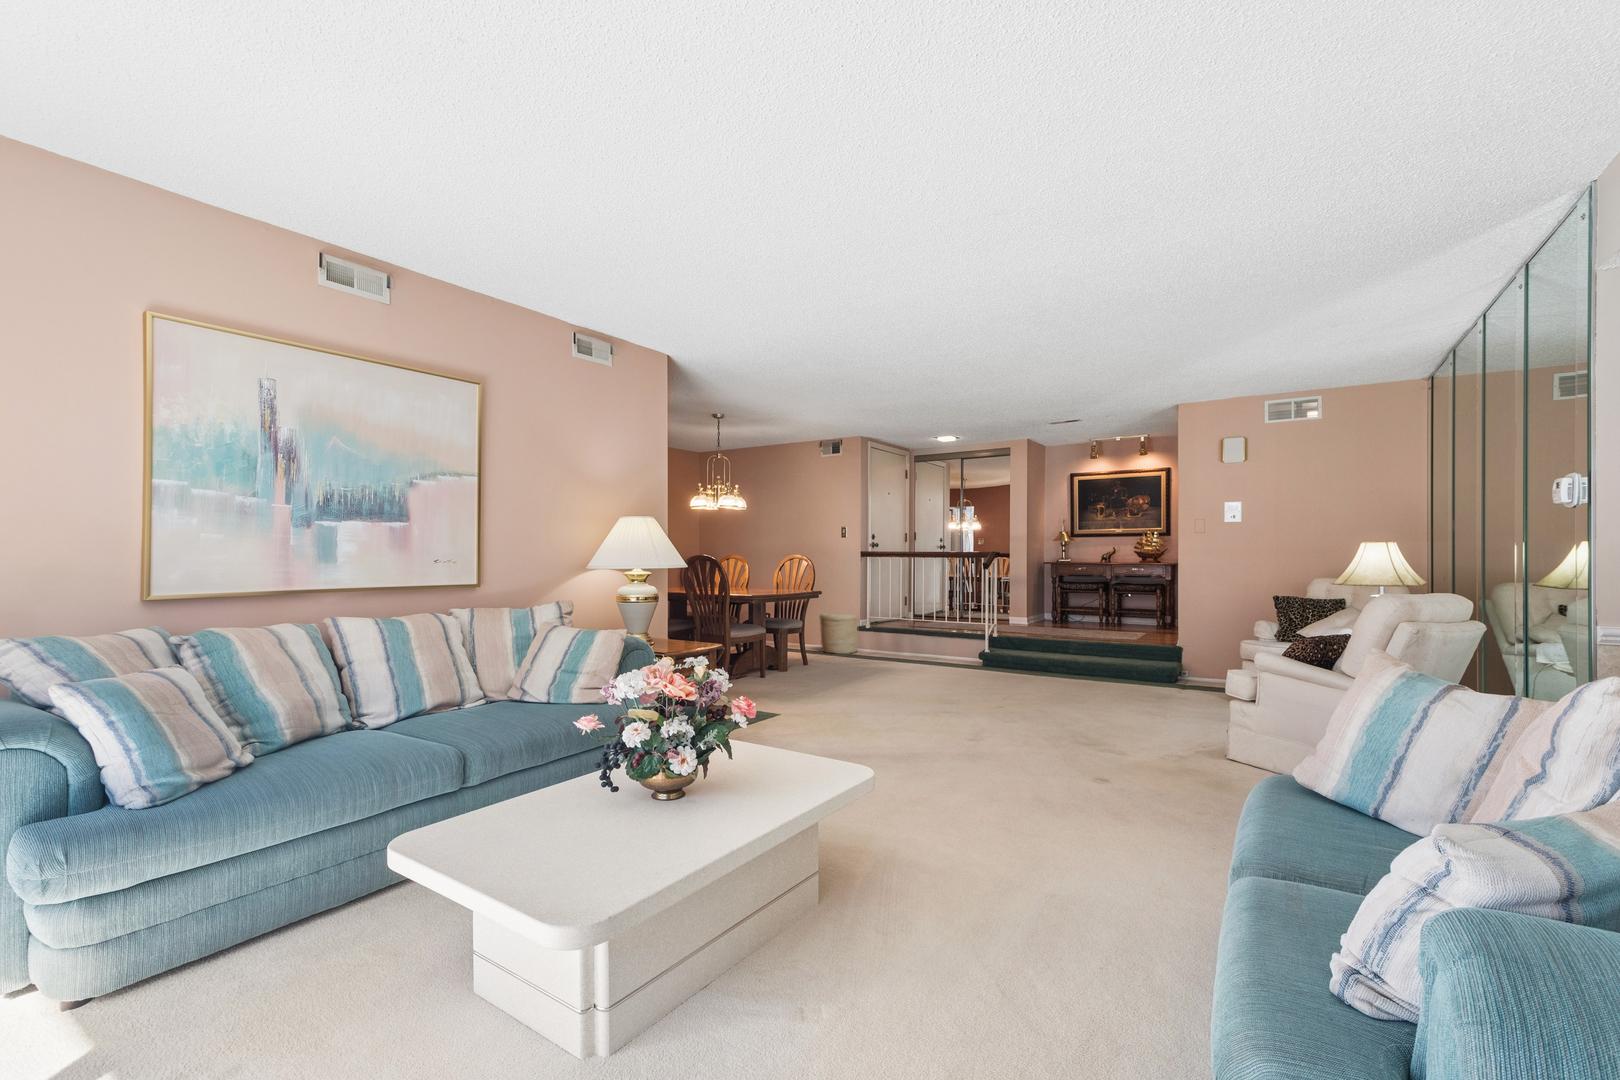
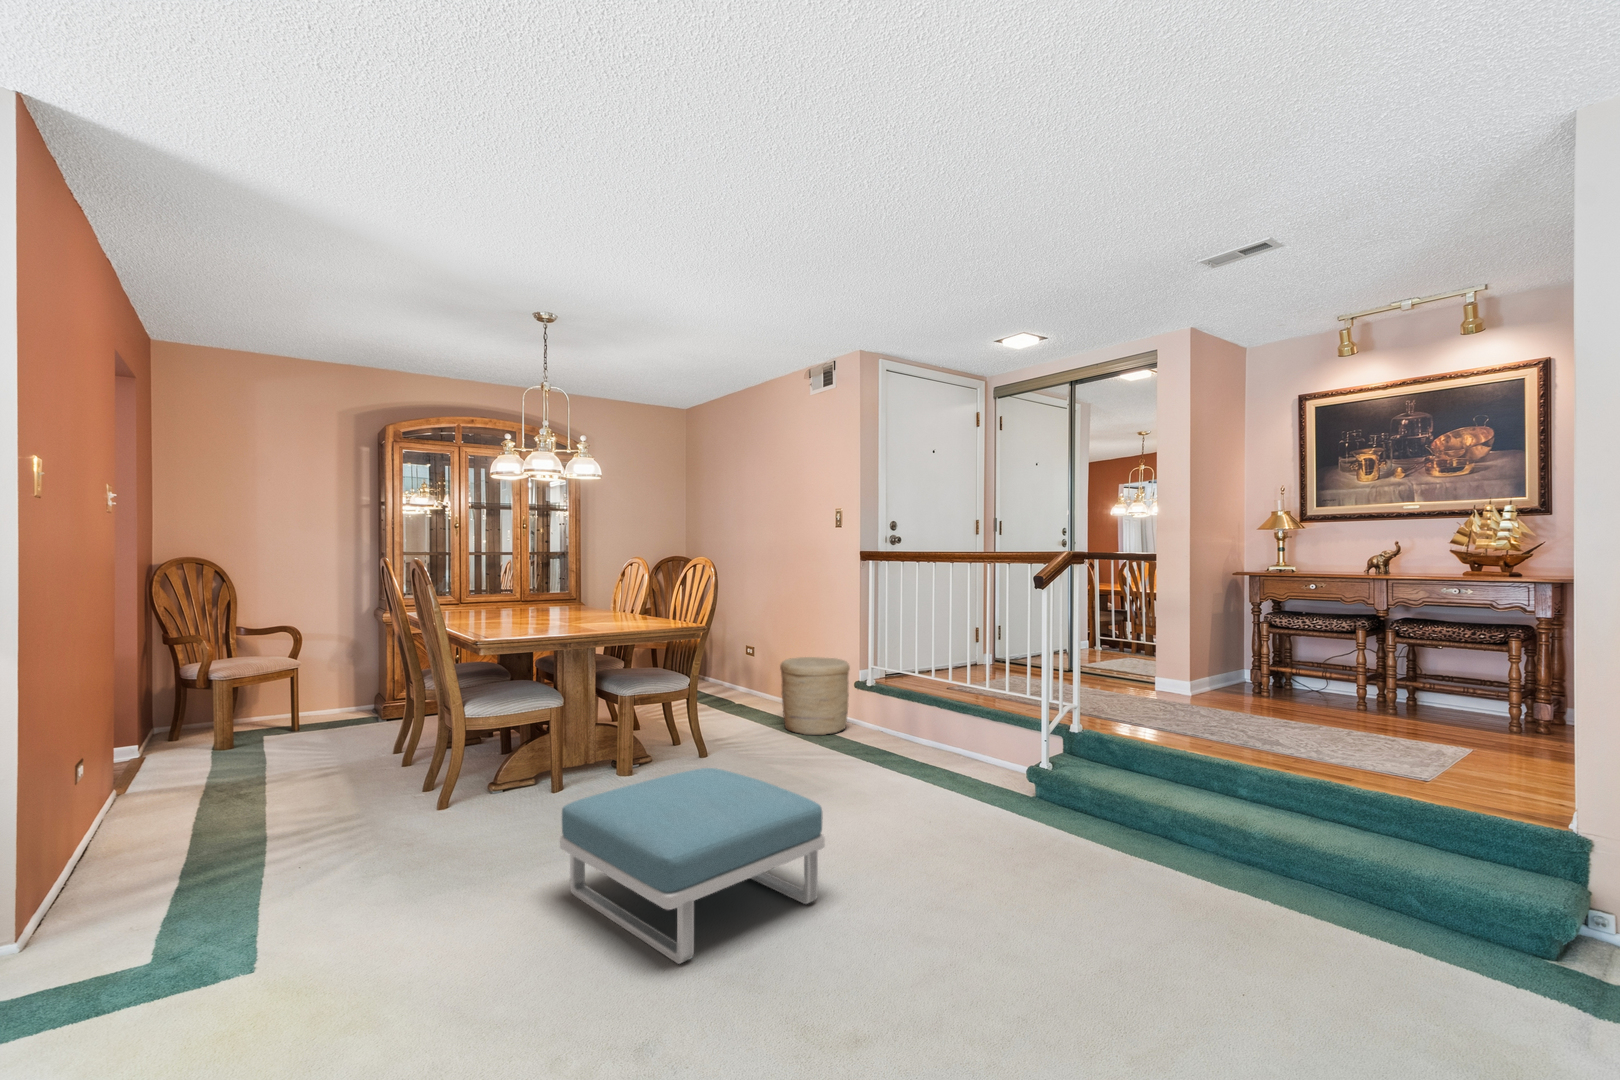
footstool: none [846,645,943,697] -> present [560,768,825,964]

